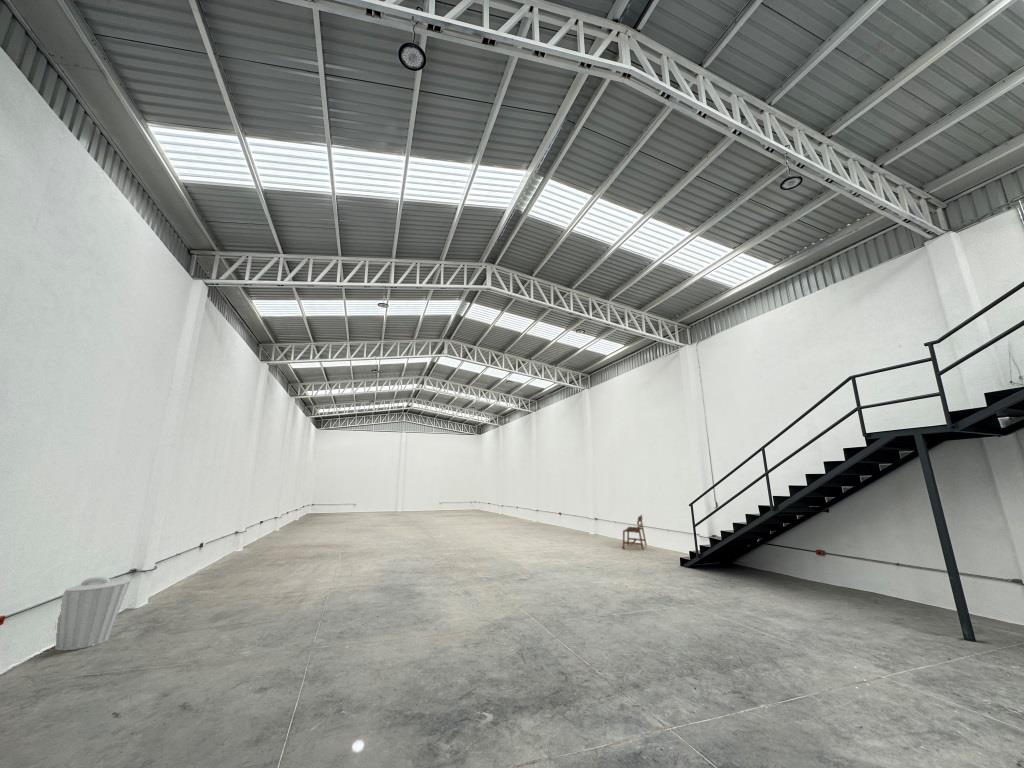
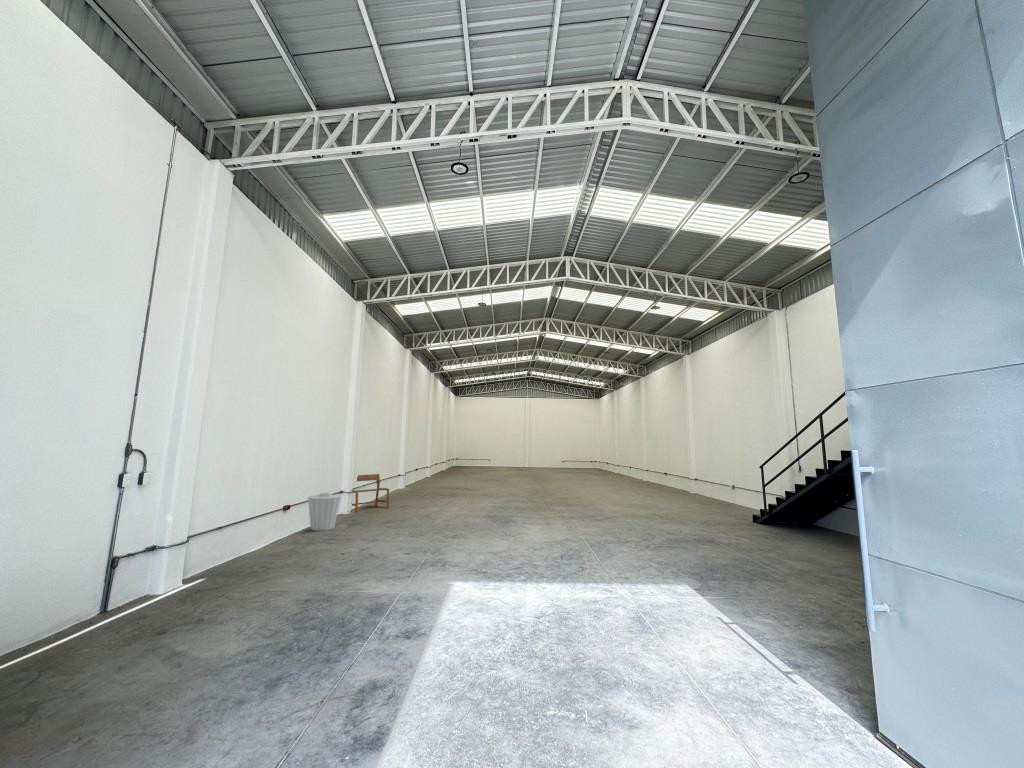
bench: present [623,515,647,550] -> present [351,474,389,512]

